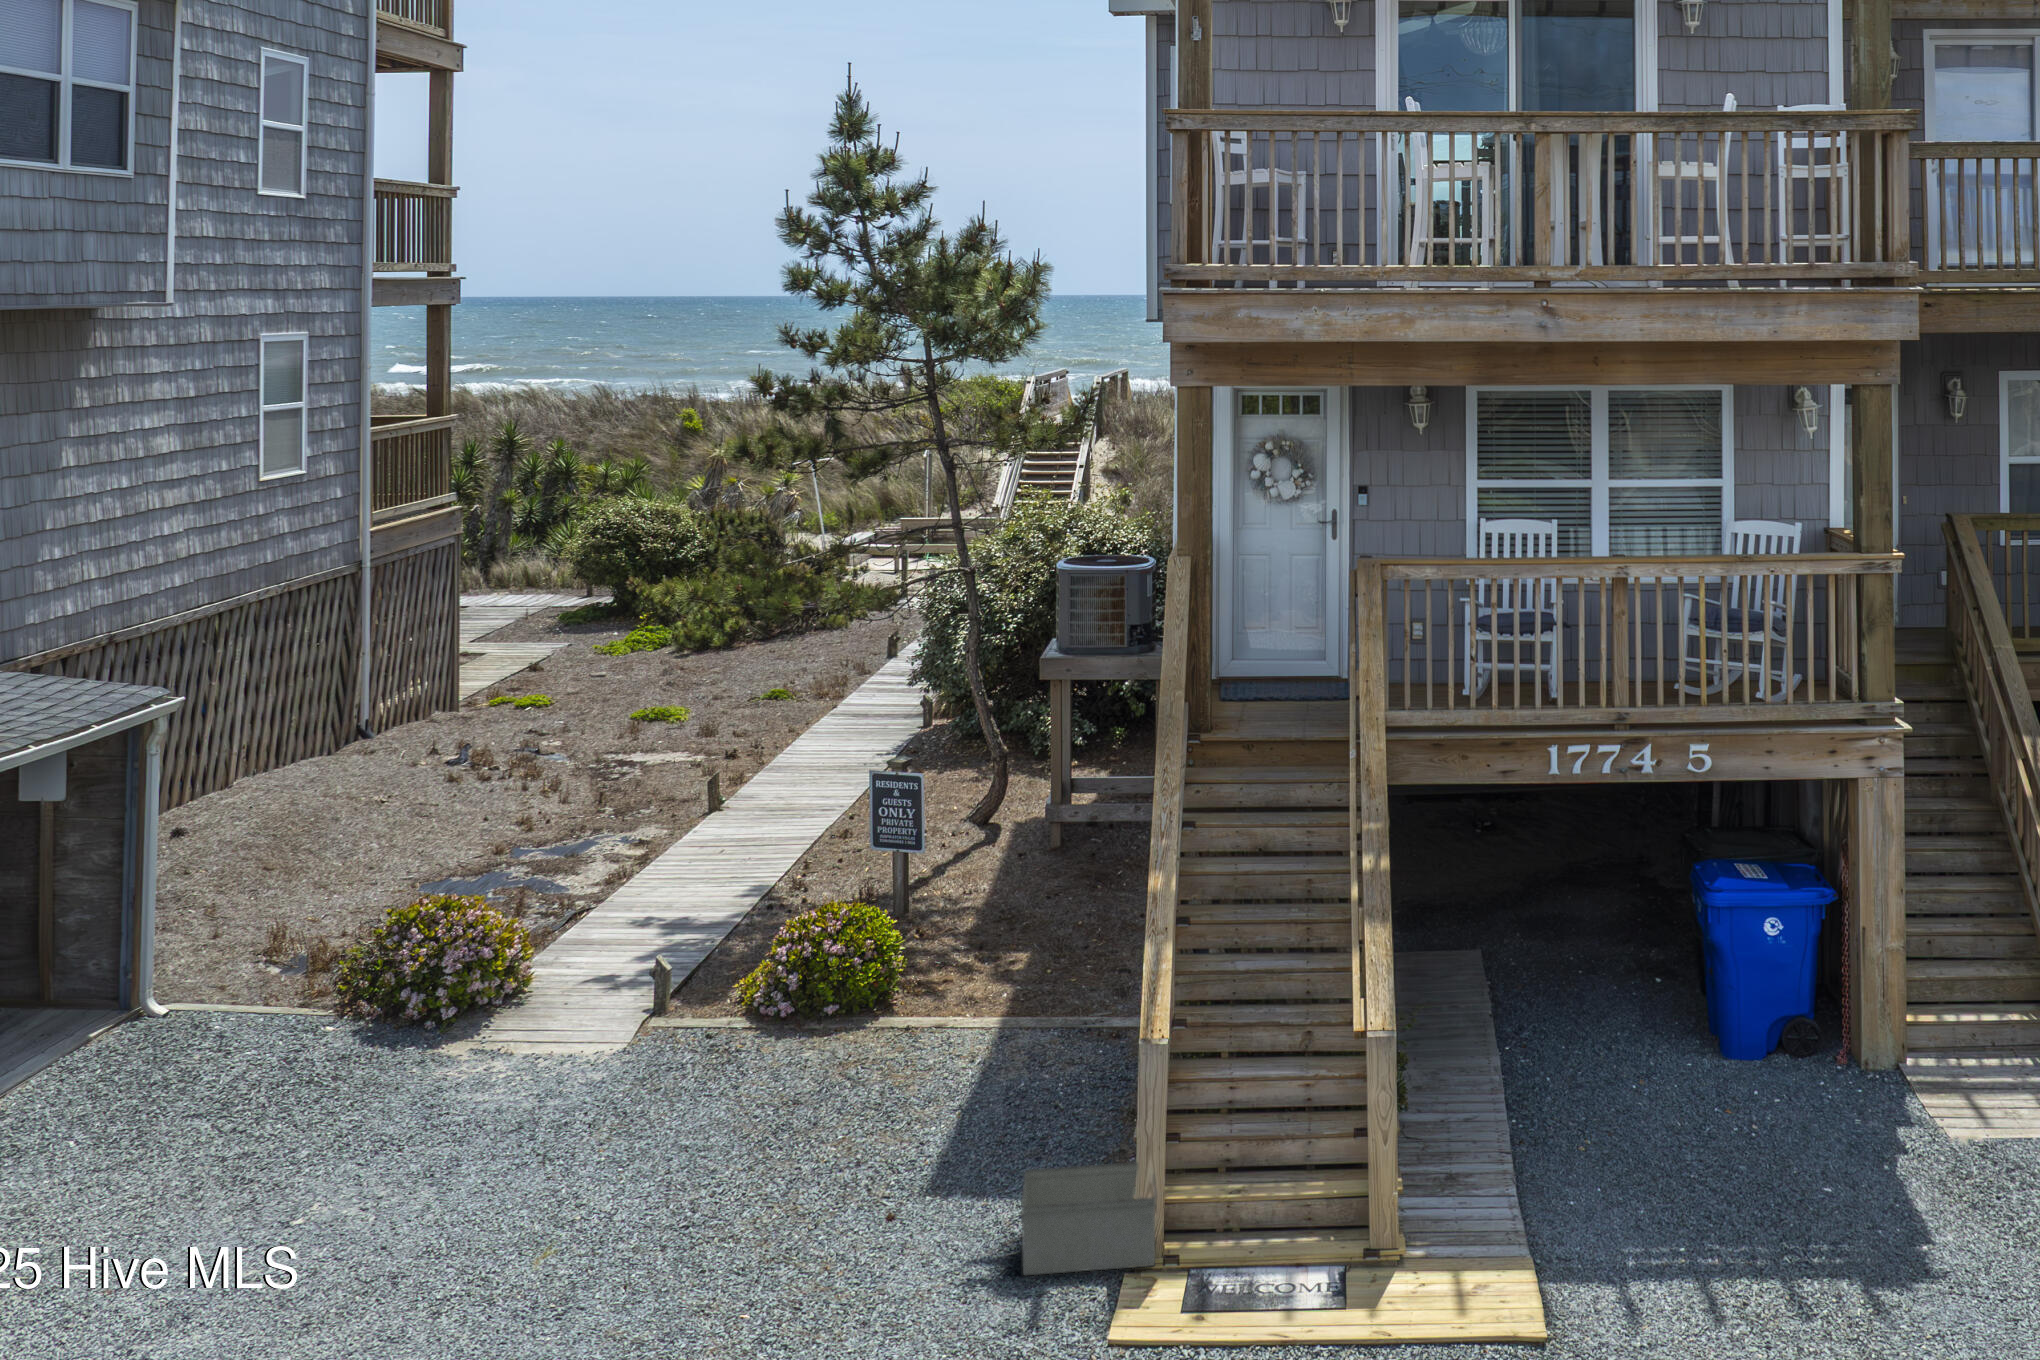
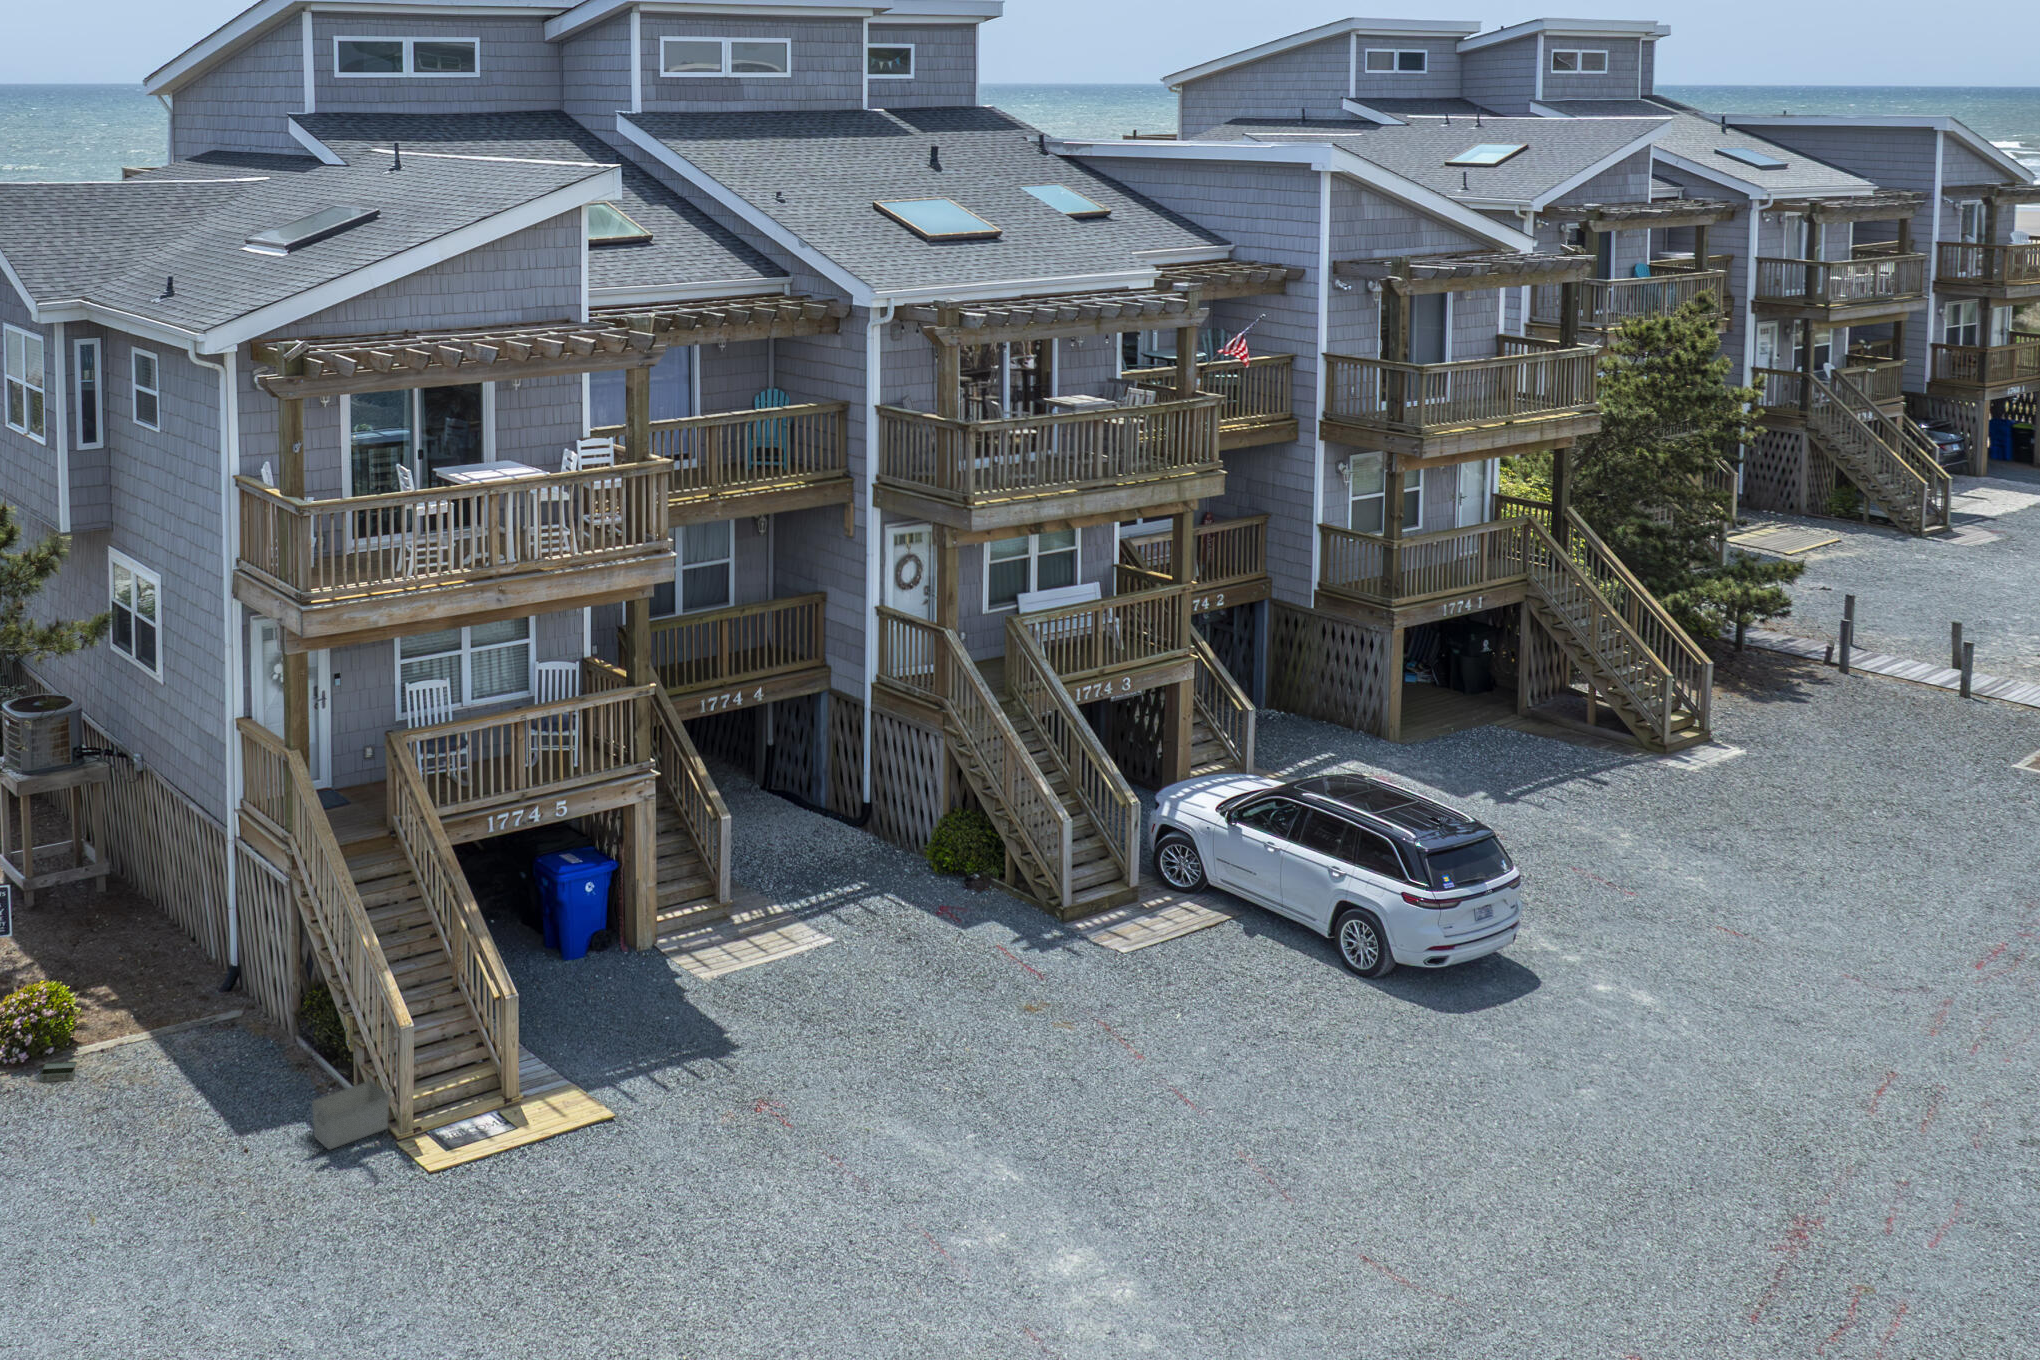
toolbox: none [785,1022,848,1056] -> present [40,1062,77,1082]

